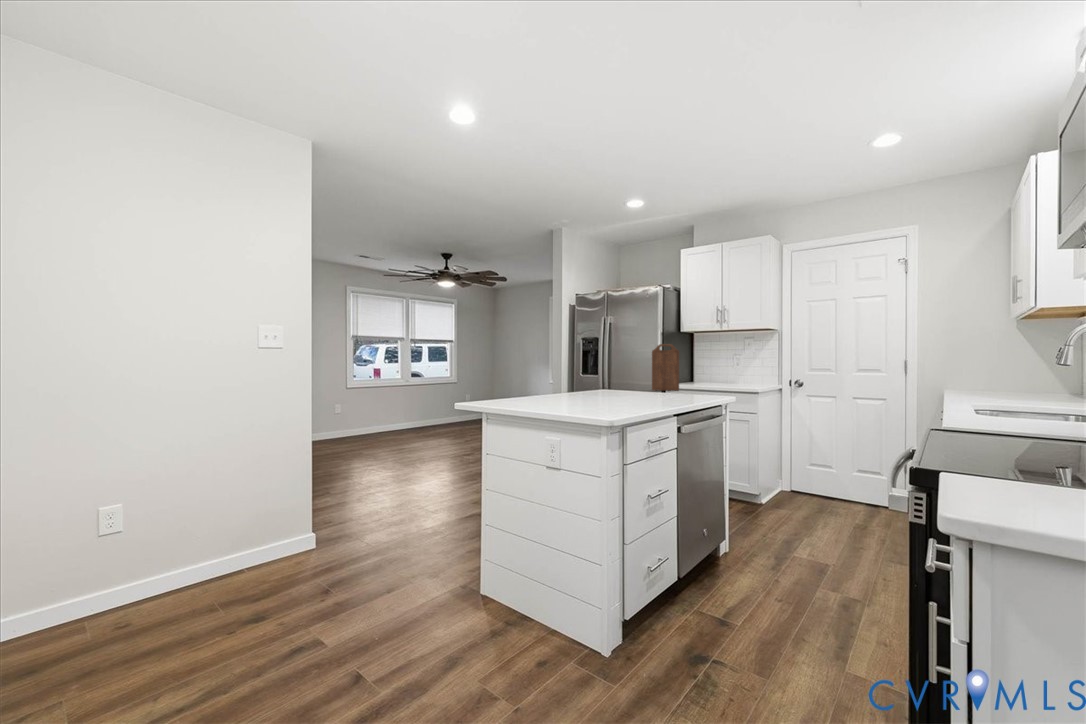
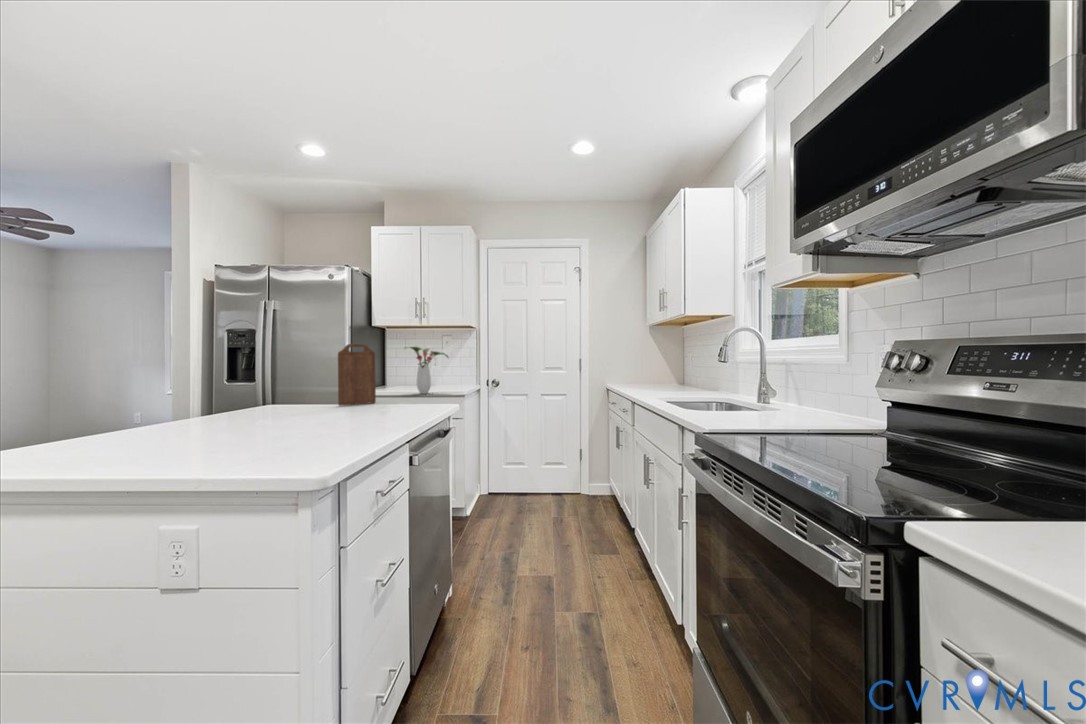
flower arrangement: none [705,346,745,388] -> present [405,346,448,394]

